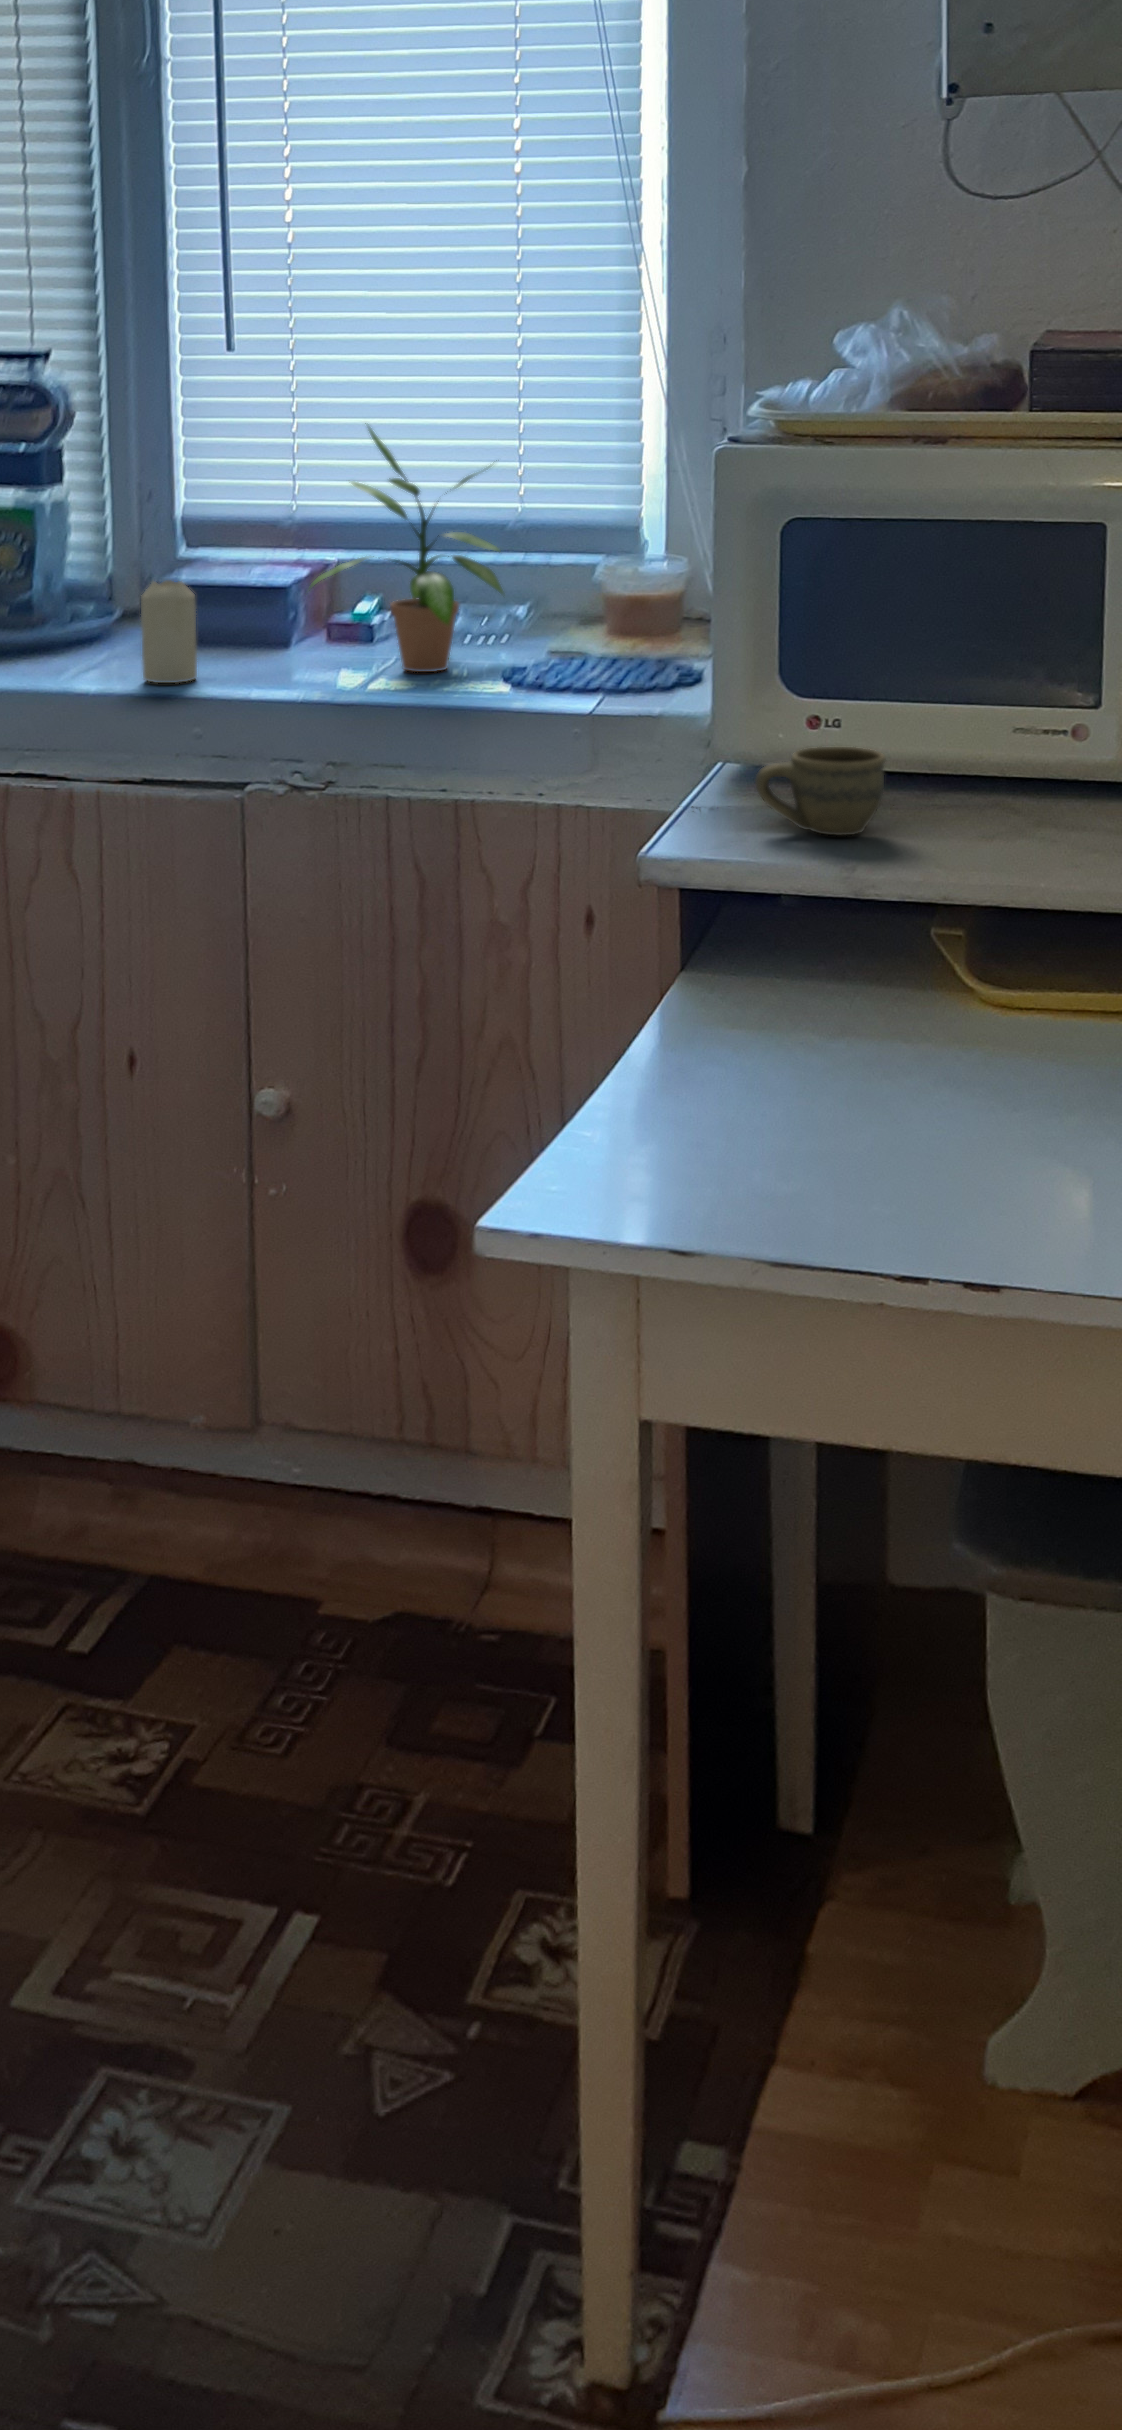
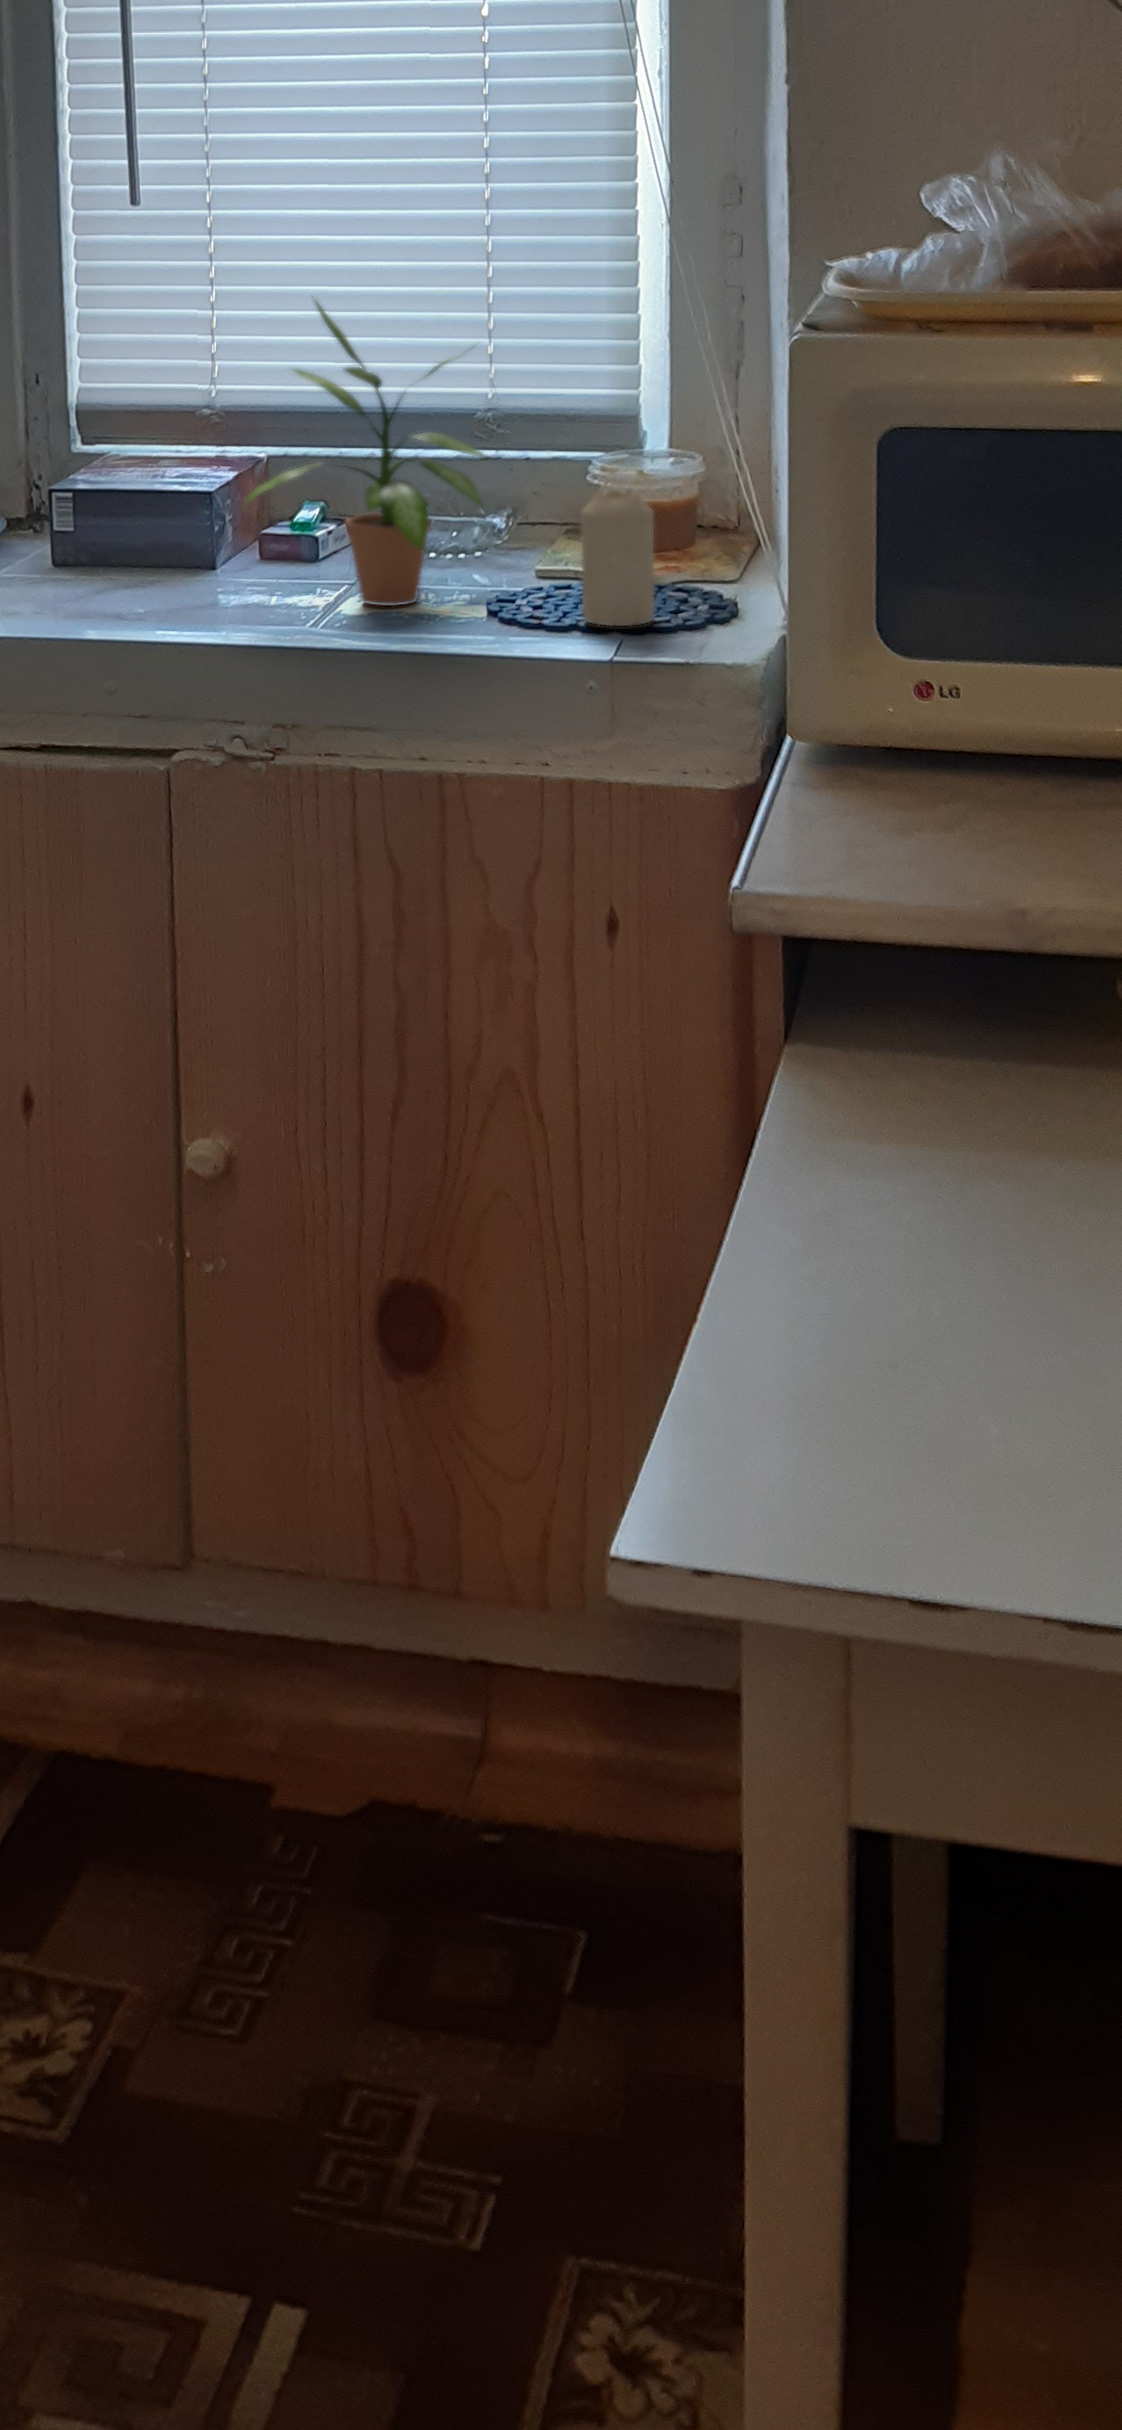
candle: present [141,580,197,683] -> present [581,489,654,626]
cup: present [755,747,886,835] -> none [861,727,1032,846]

